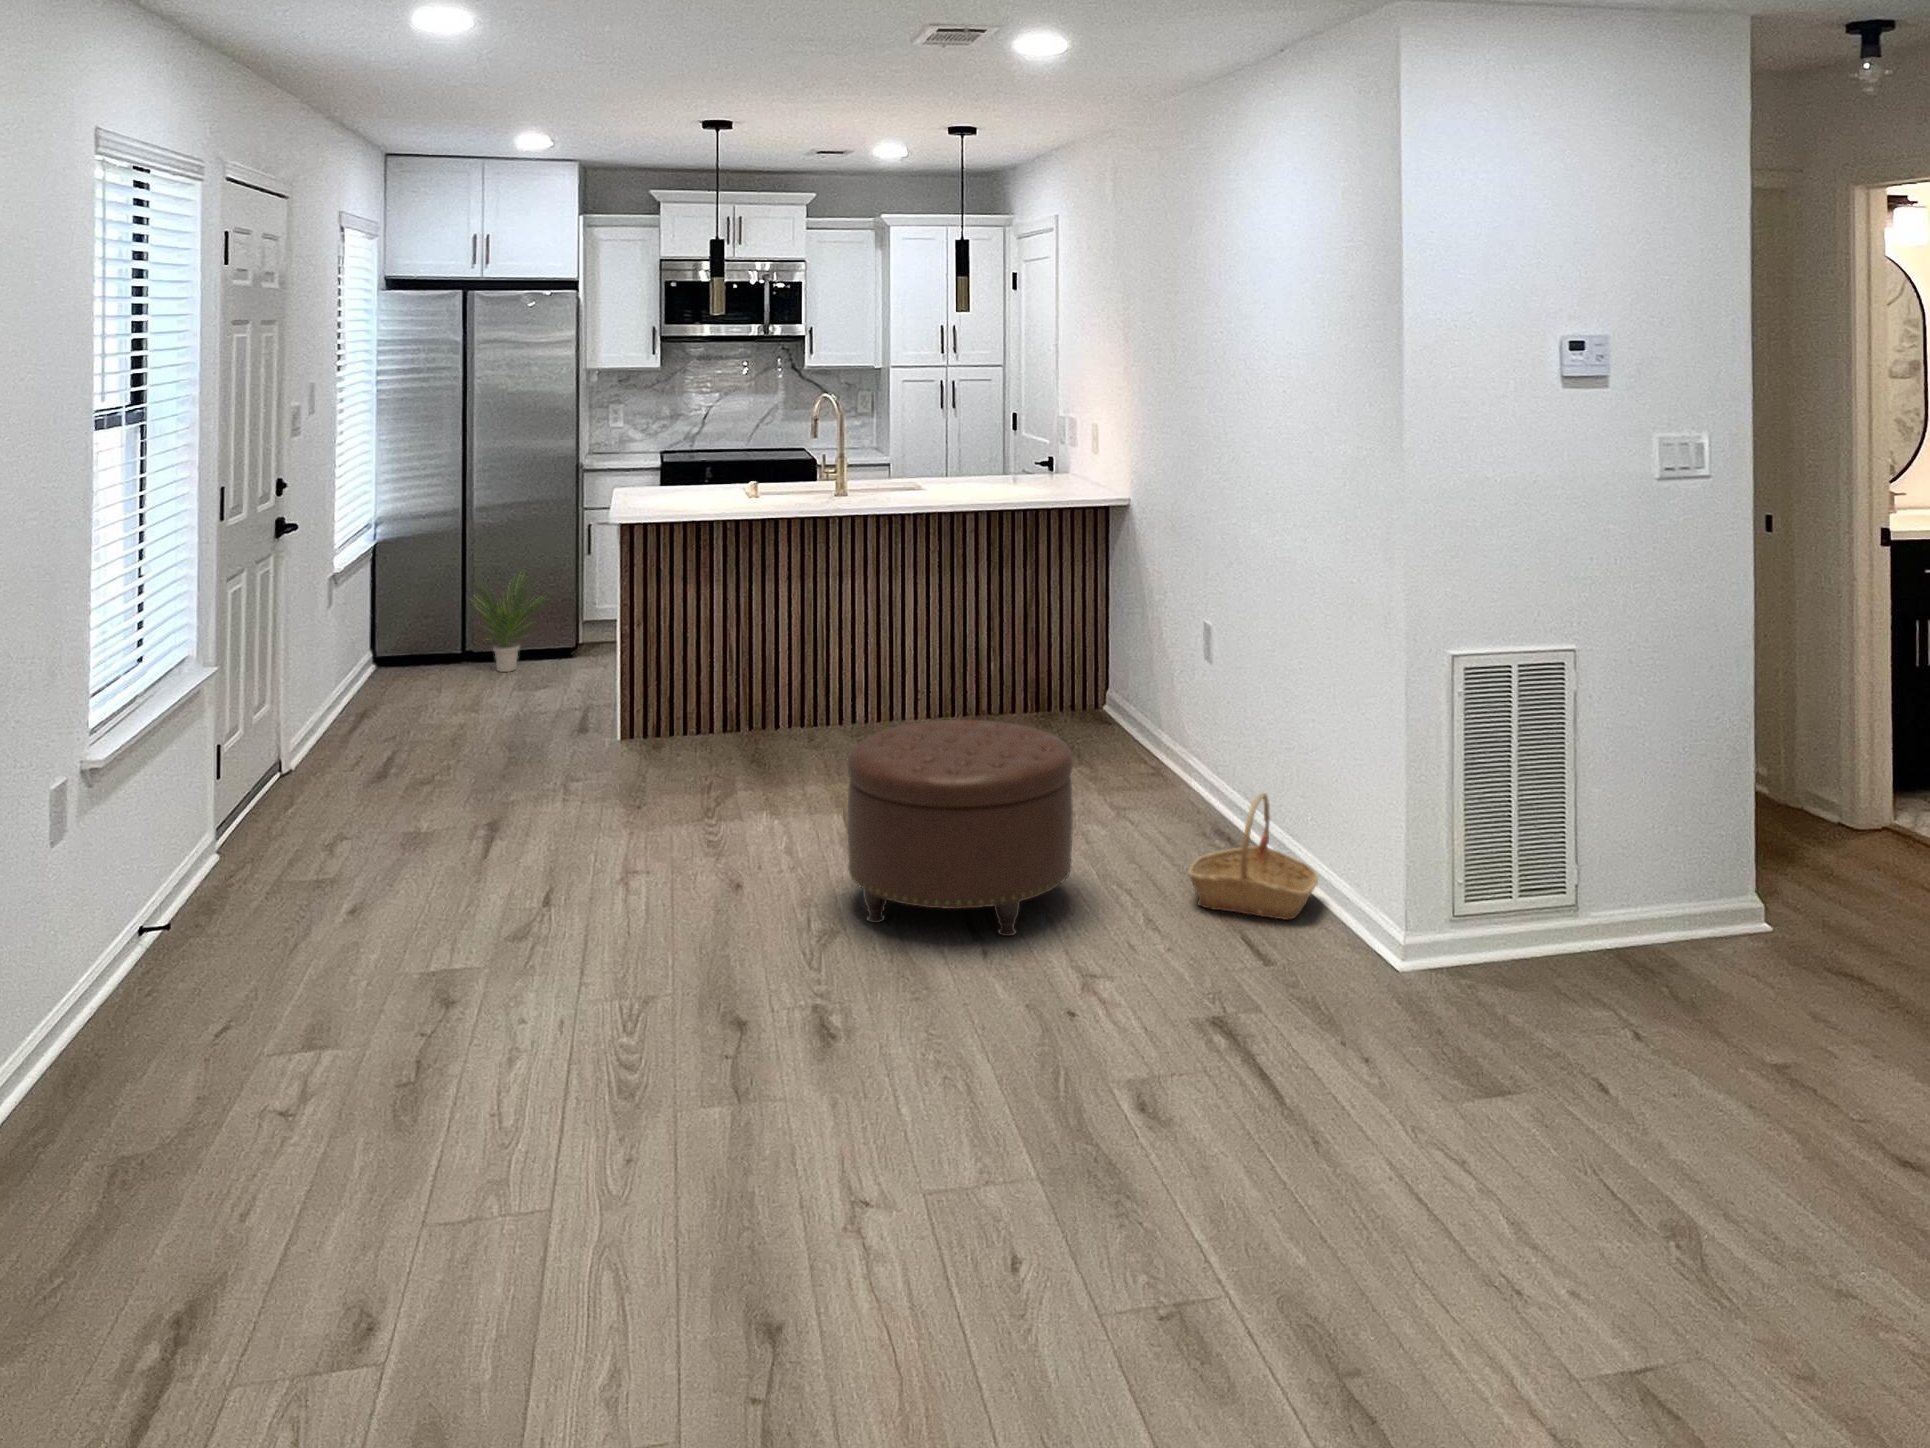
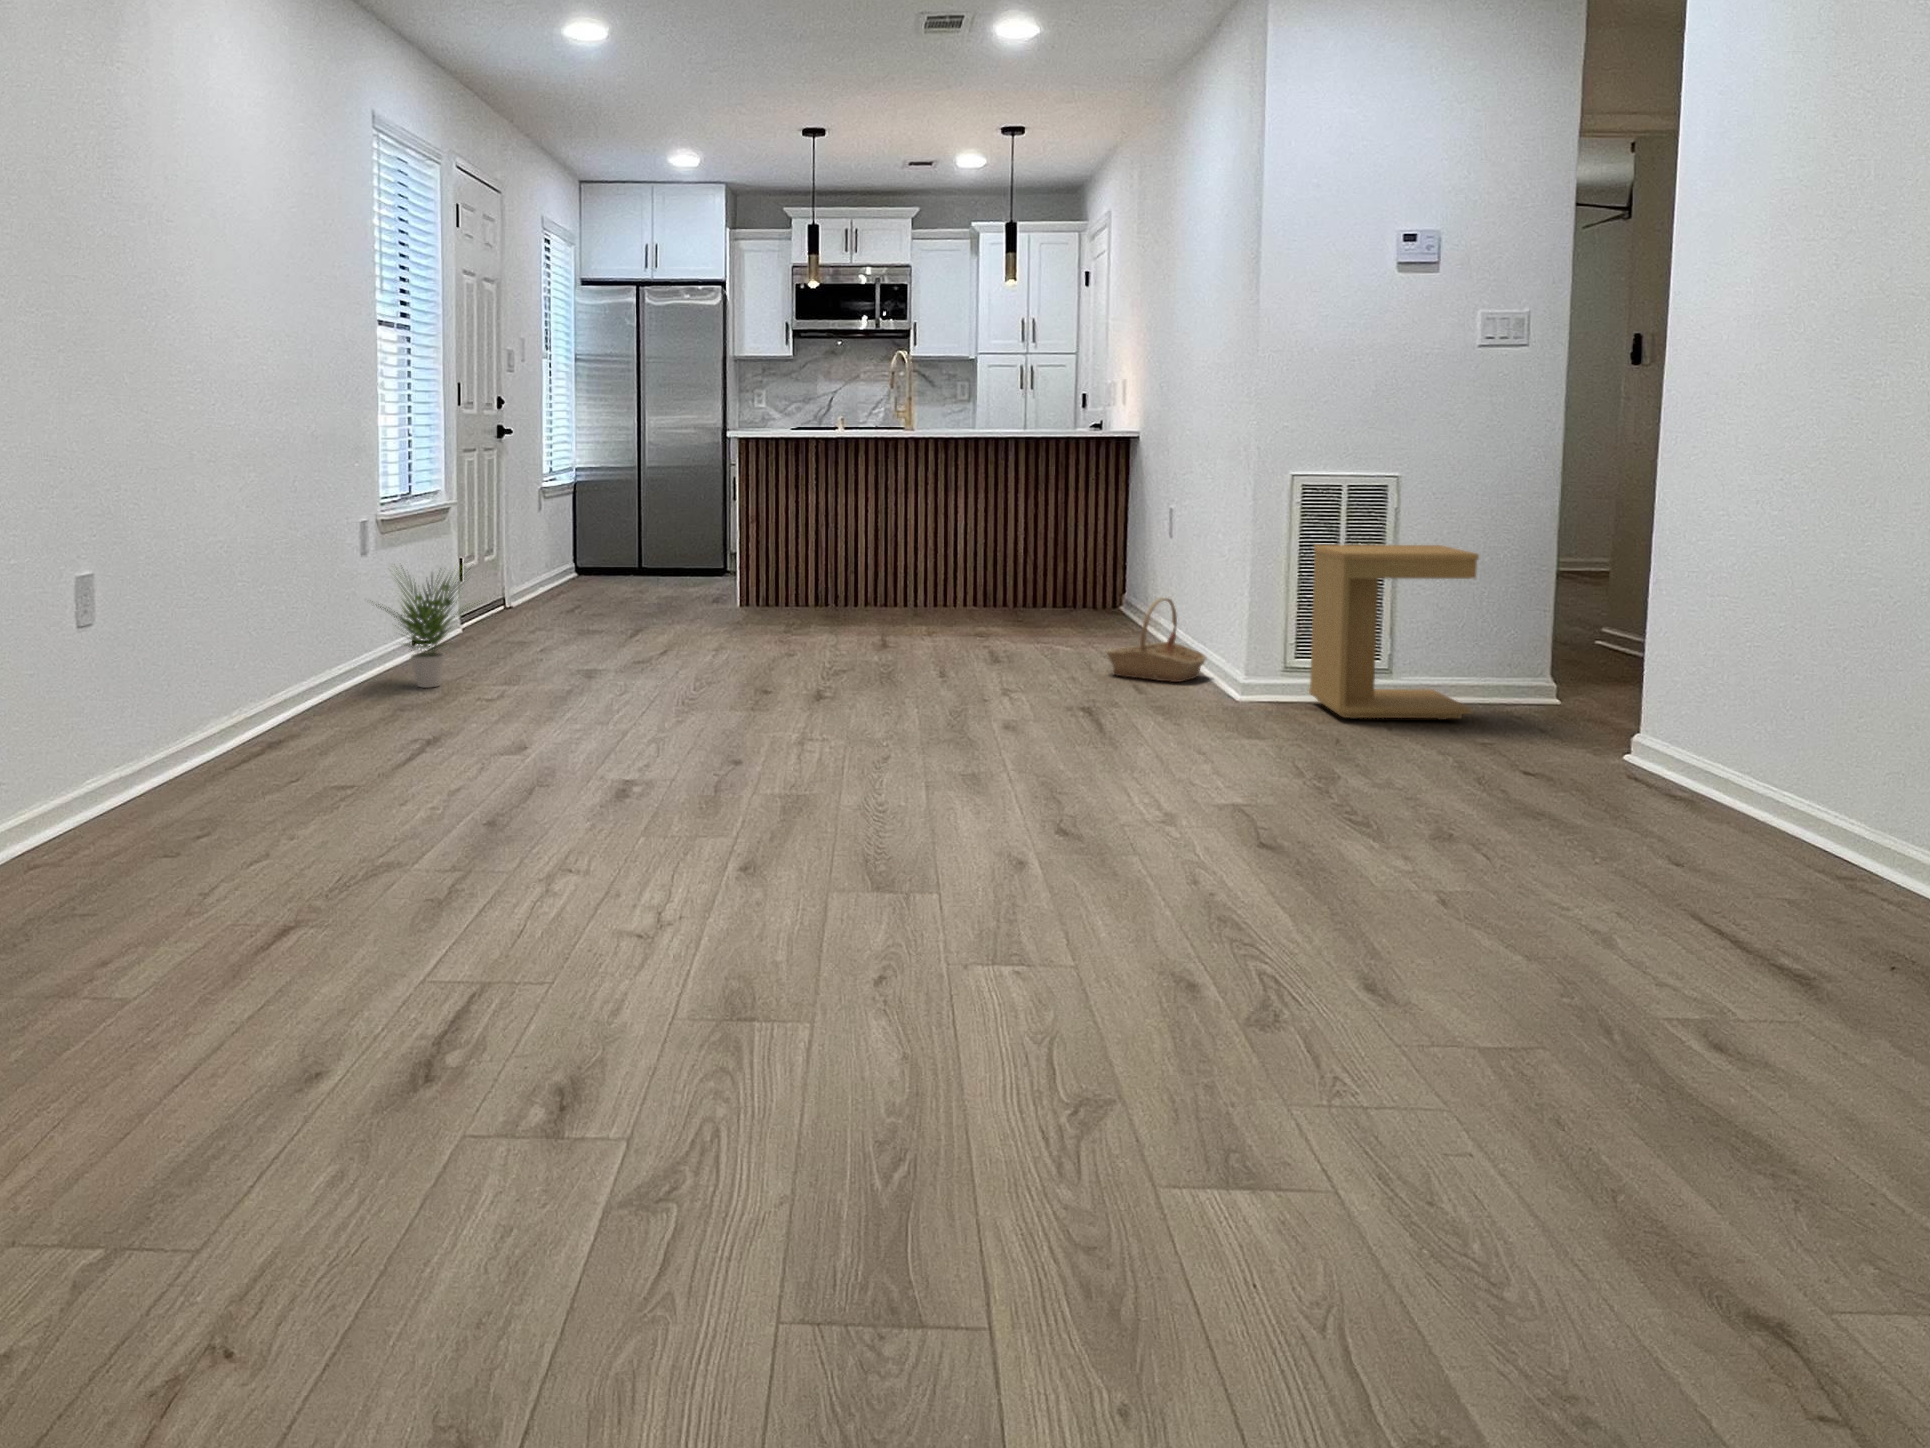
potted plant: present [474,575,546,672] -> present [376,568,476,688]
ottoman: present [848,720,1073,936] -> none [862,550,1024,677]
side table: none [1485,738,1716,1011] -> present [1309,545,1479,720]

